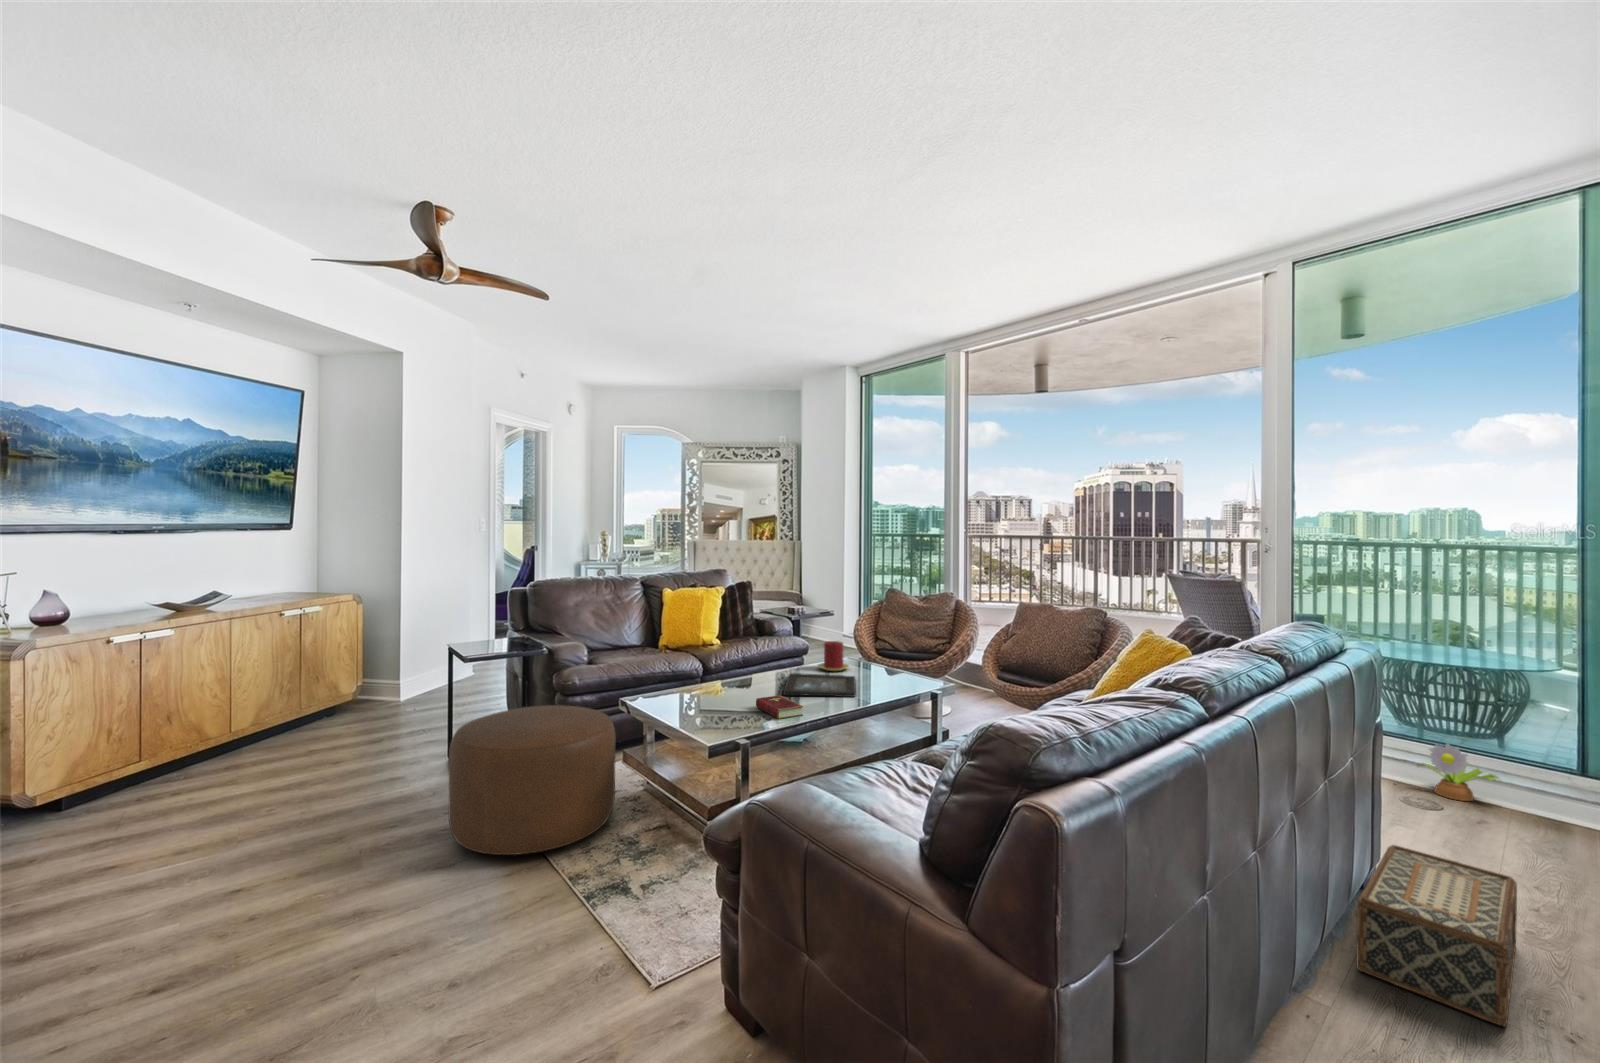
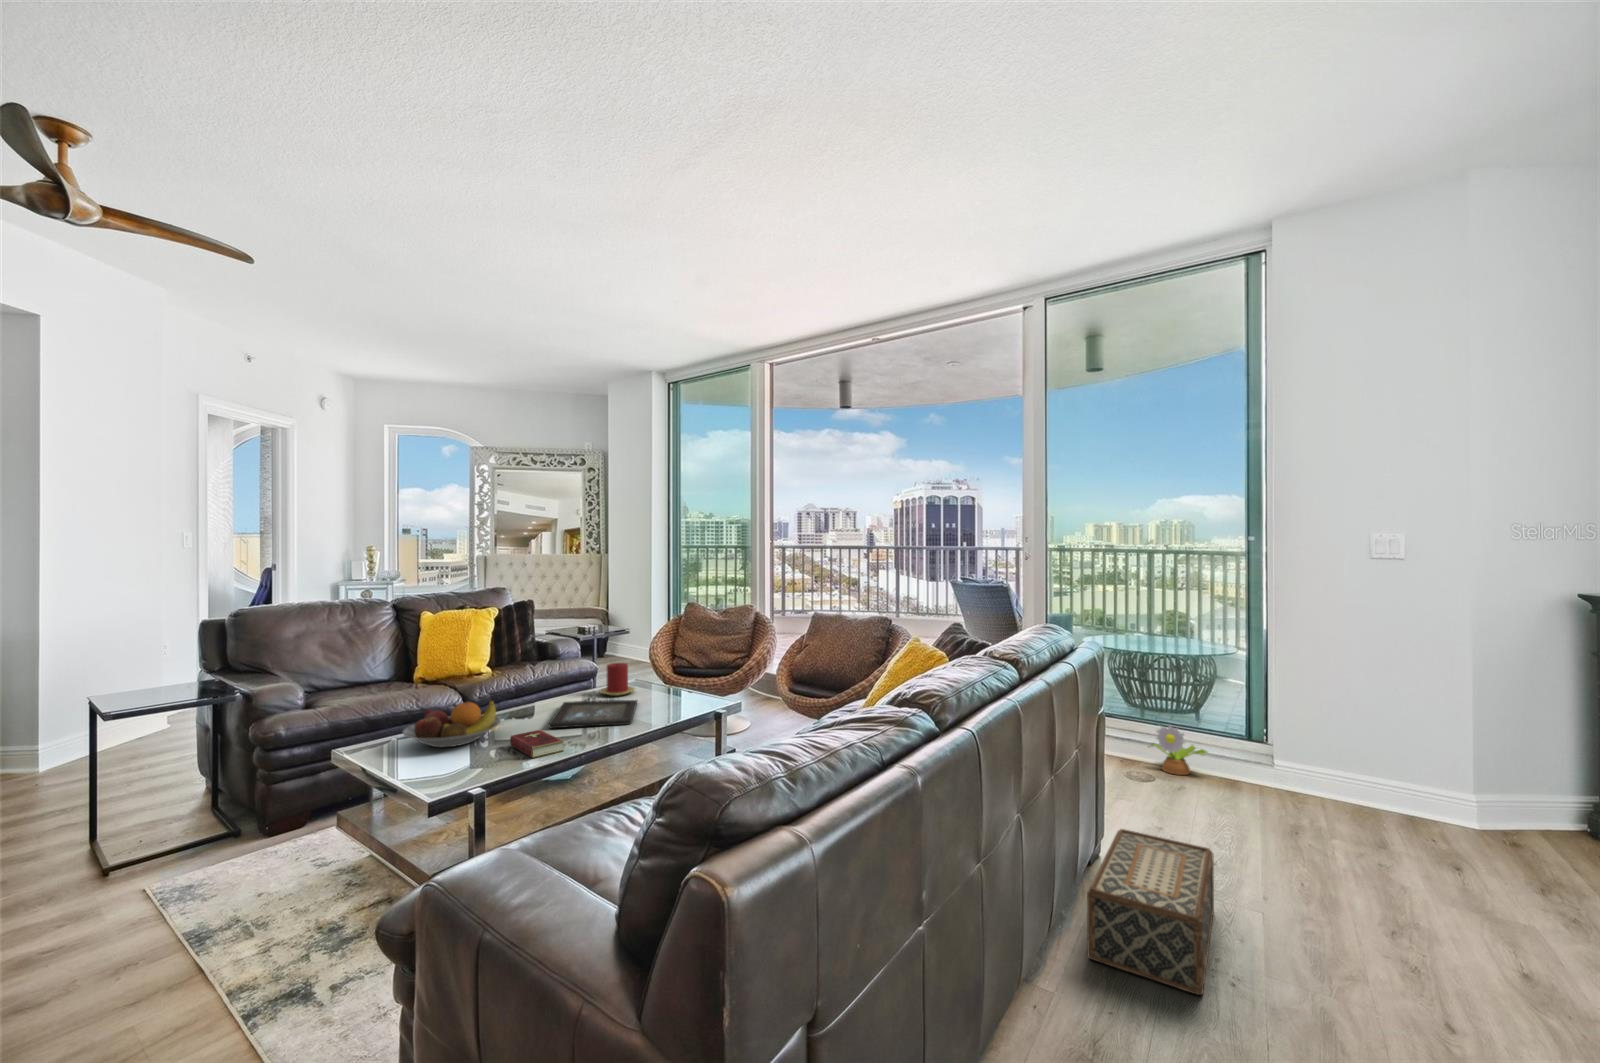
fruit bowl: none [669,667,745,704] -> present [403,701,501,747]
ottoman: present [449,705,615,855] -> none [52,765,318,976]

